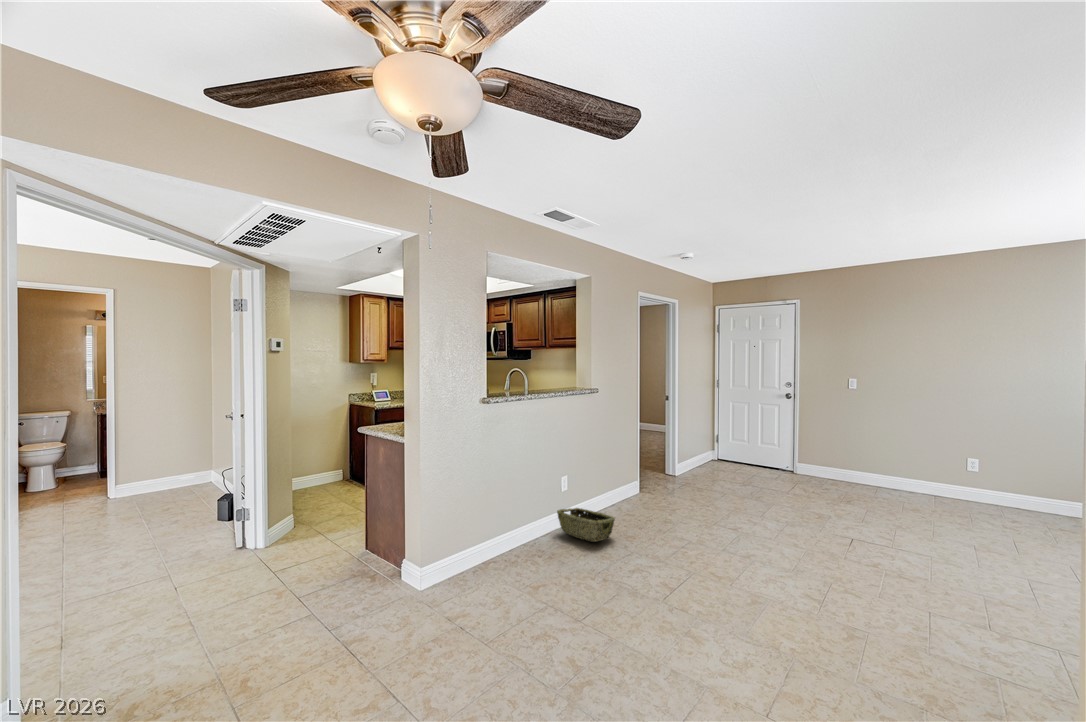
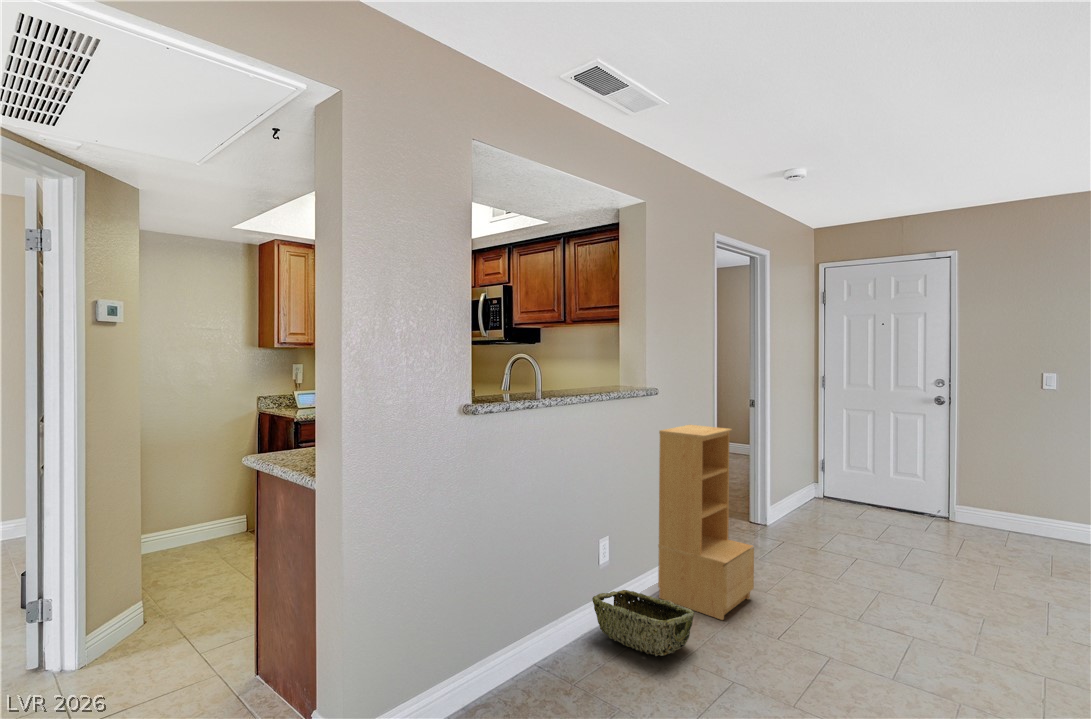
bookshelf: none [599,411,656,526] -> present [658,425,754,620]

